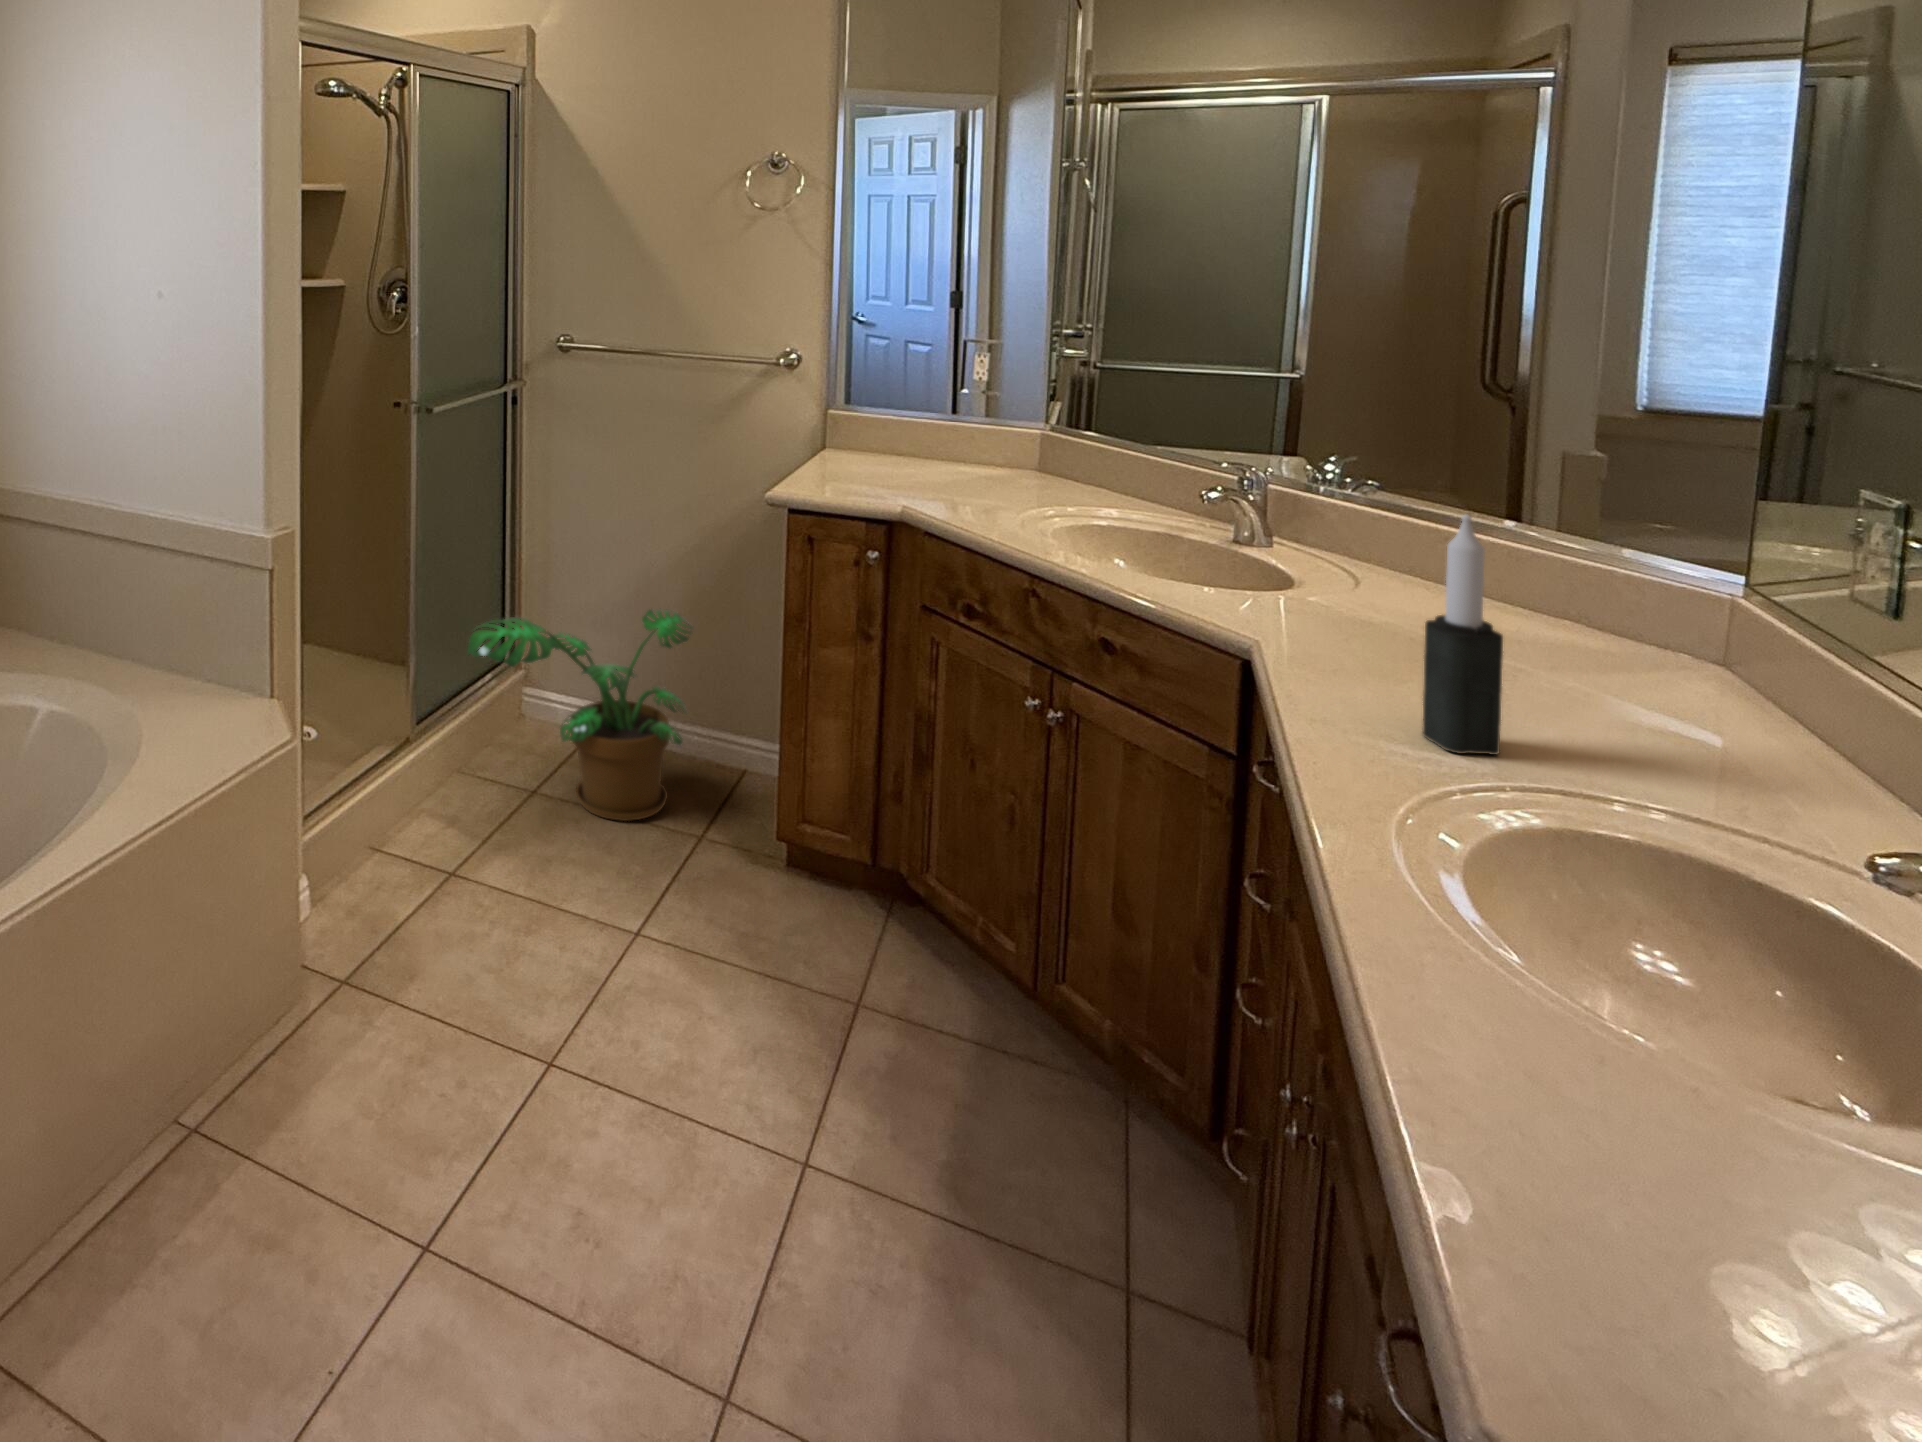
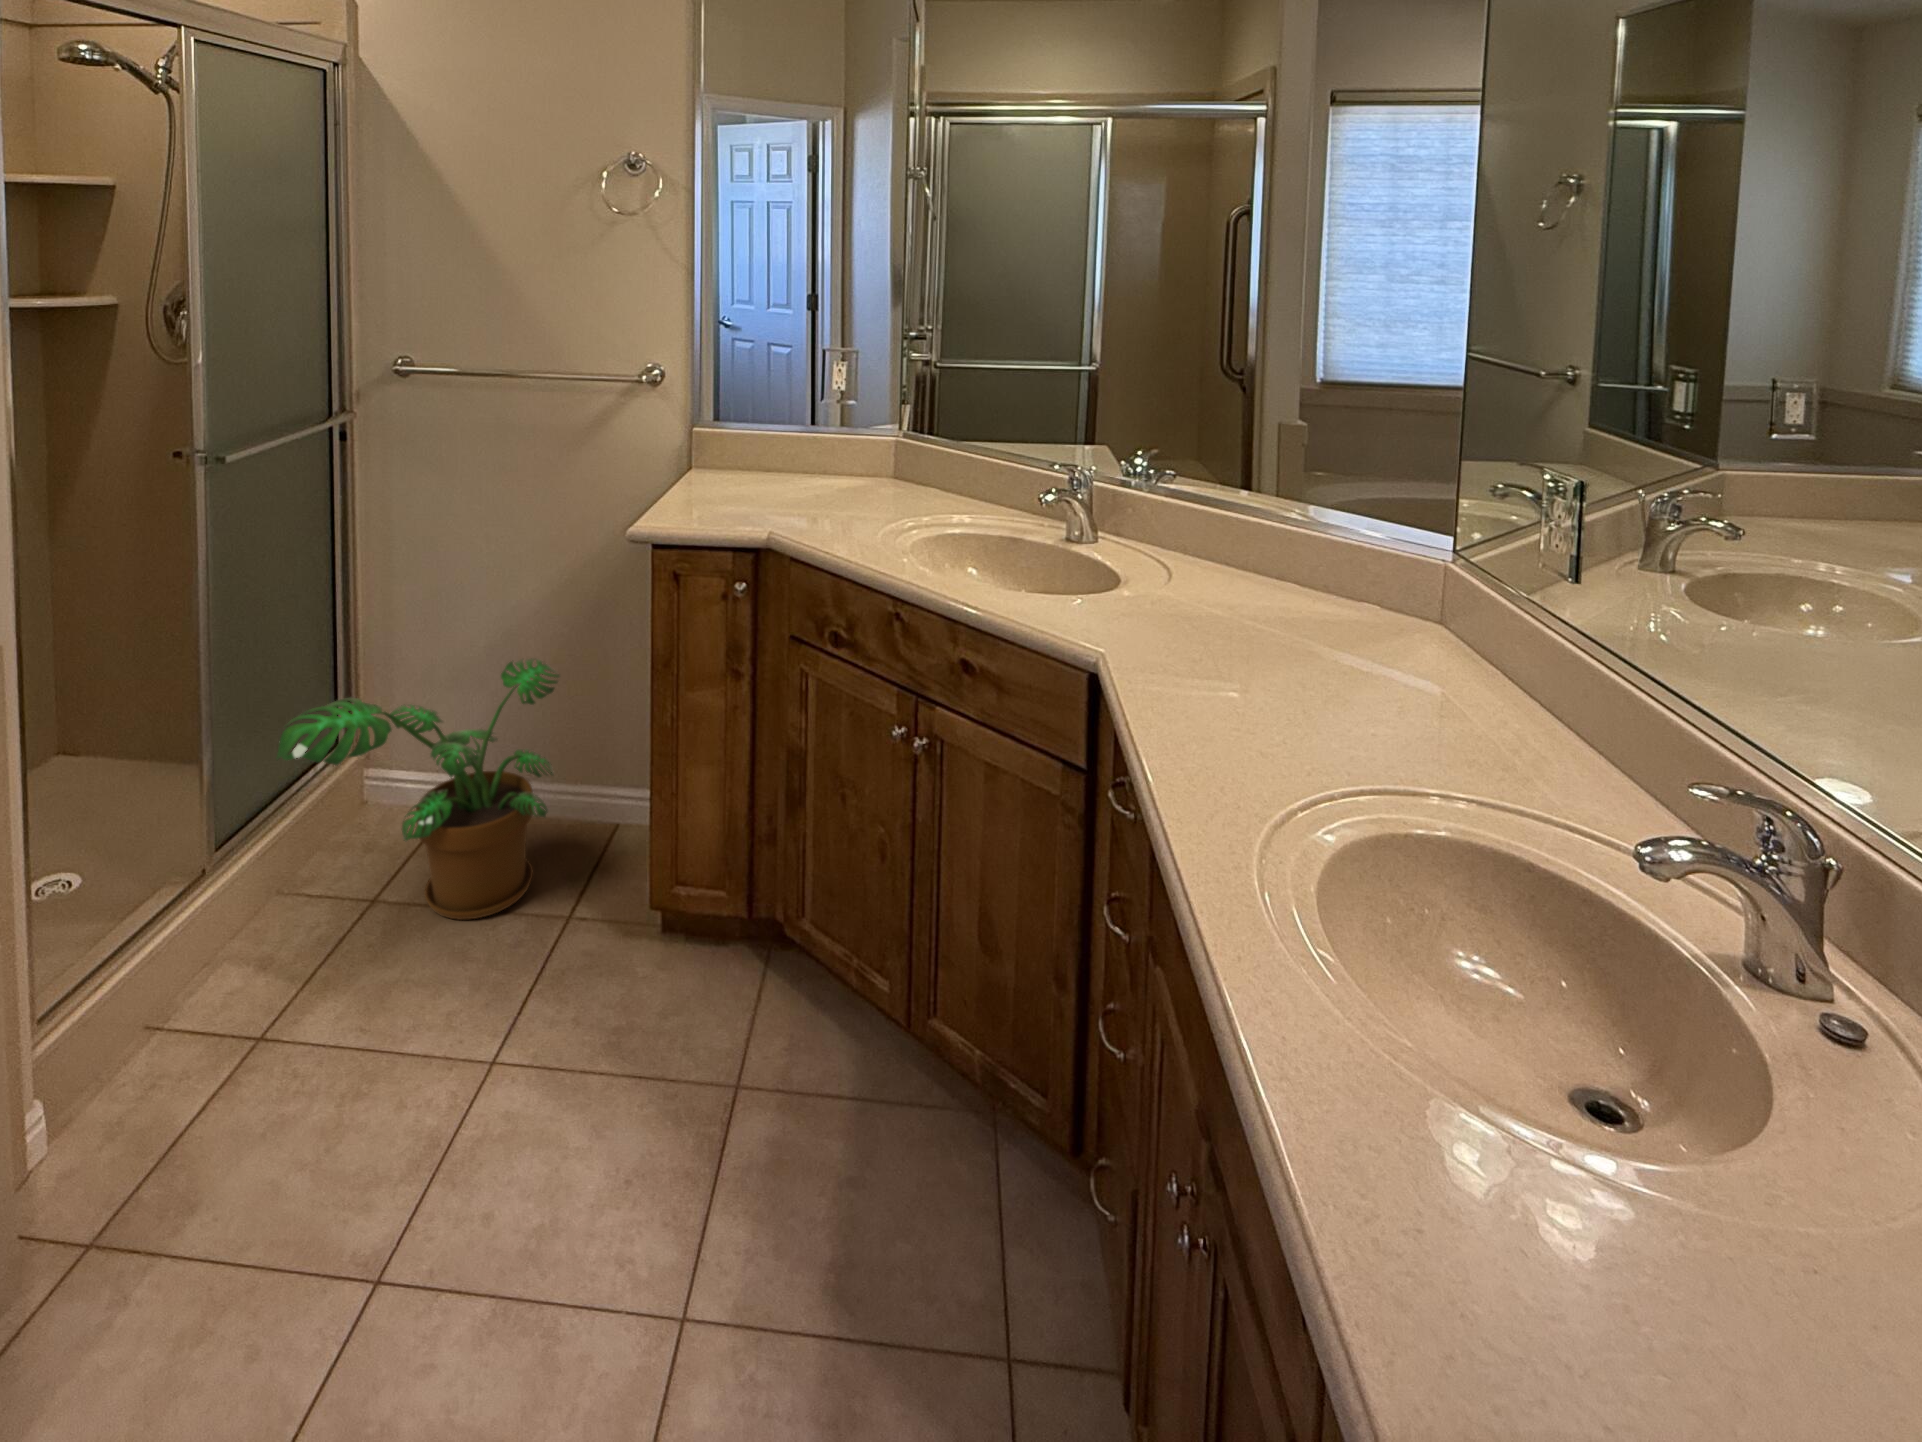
candle: present [1423,515,1503,755] -> none [1271,531,1339,780]

